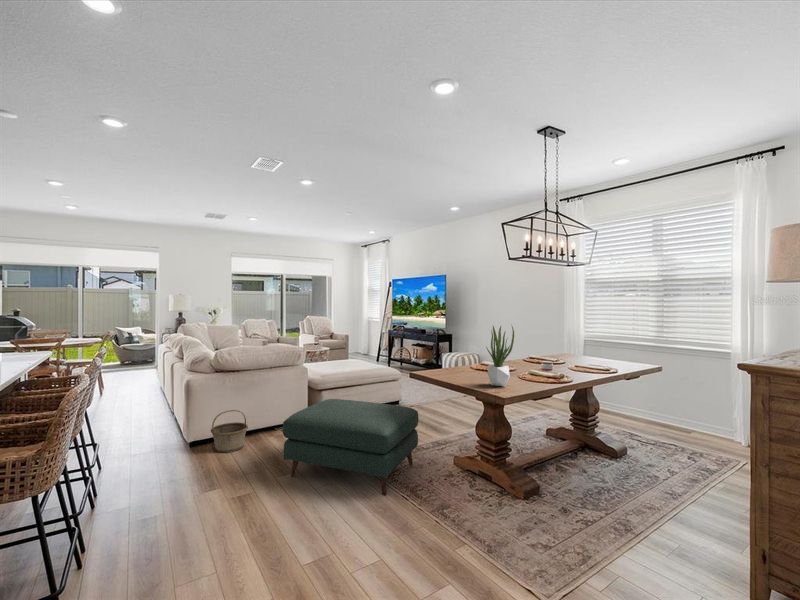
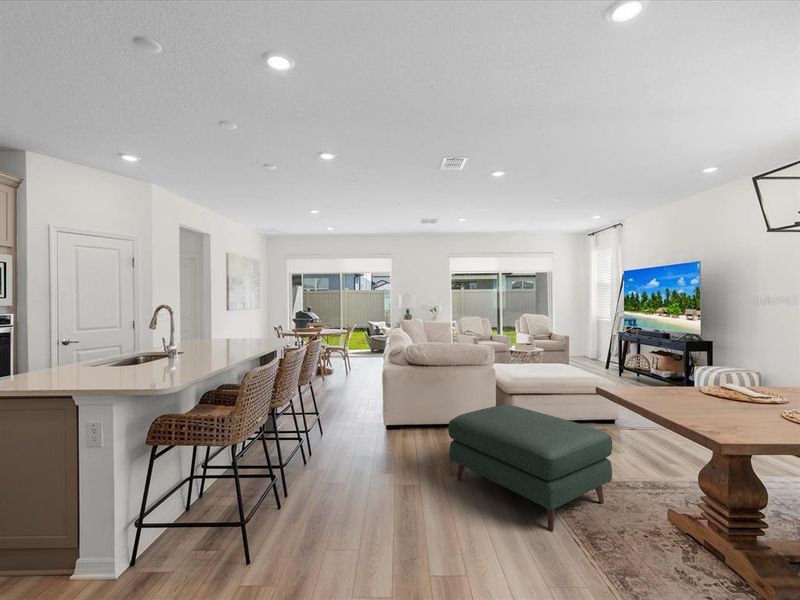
potted plant: present [486,326,514,387] -> none [708,329,764,424]
basket: present [211,410,248,452] -> none [399,402,432,442]

